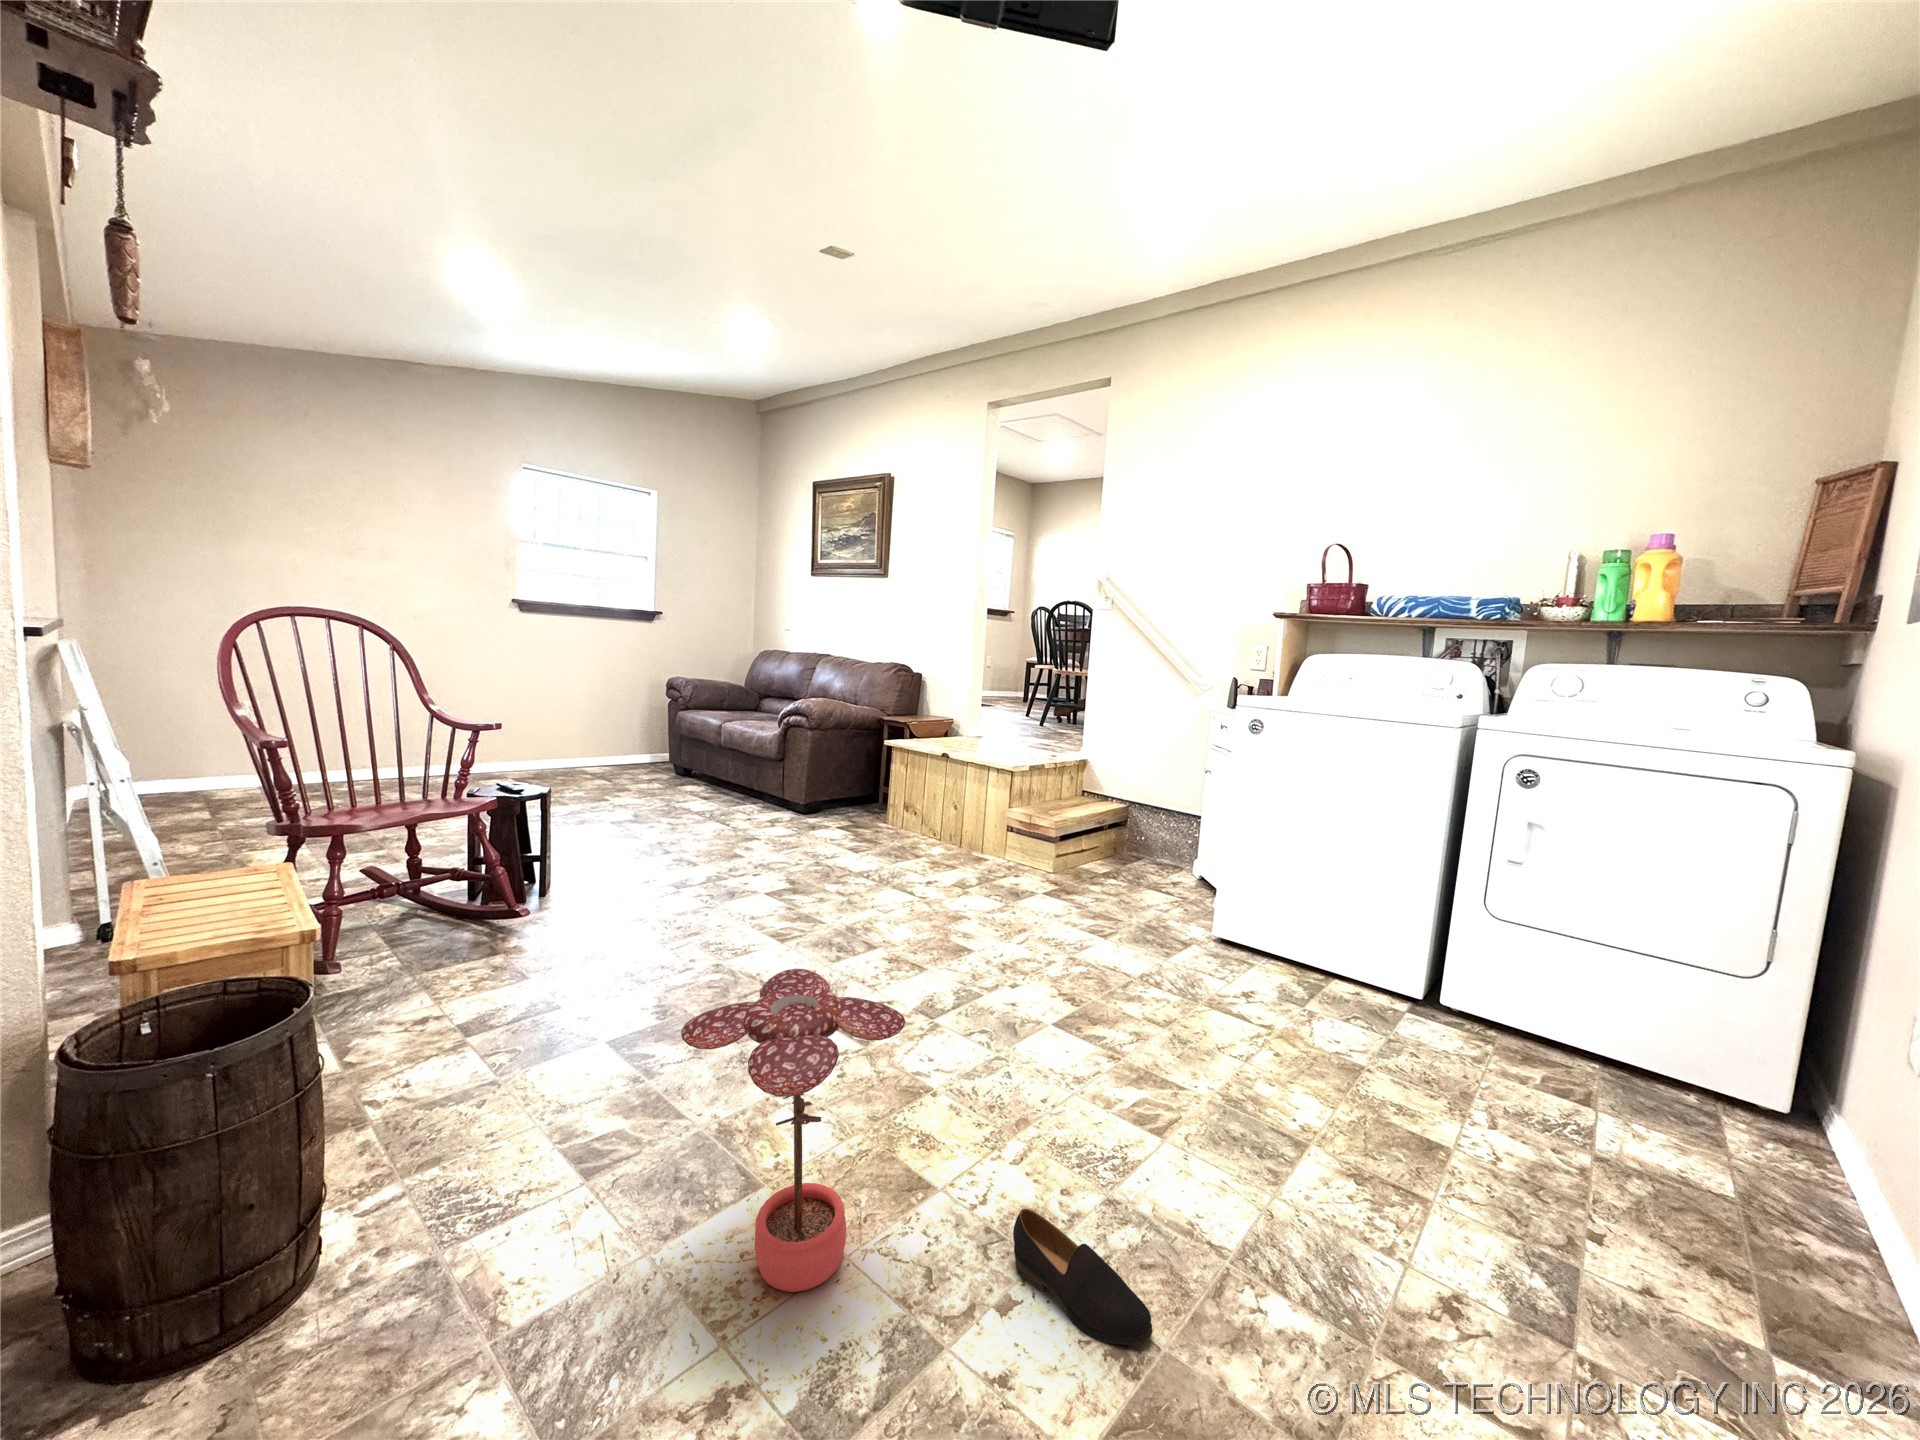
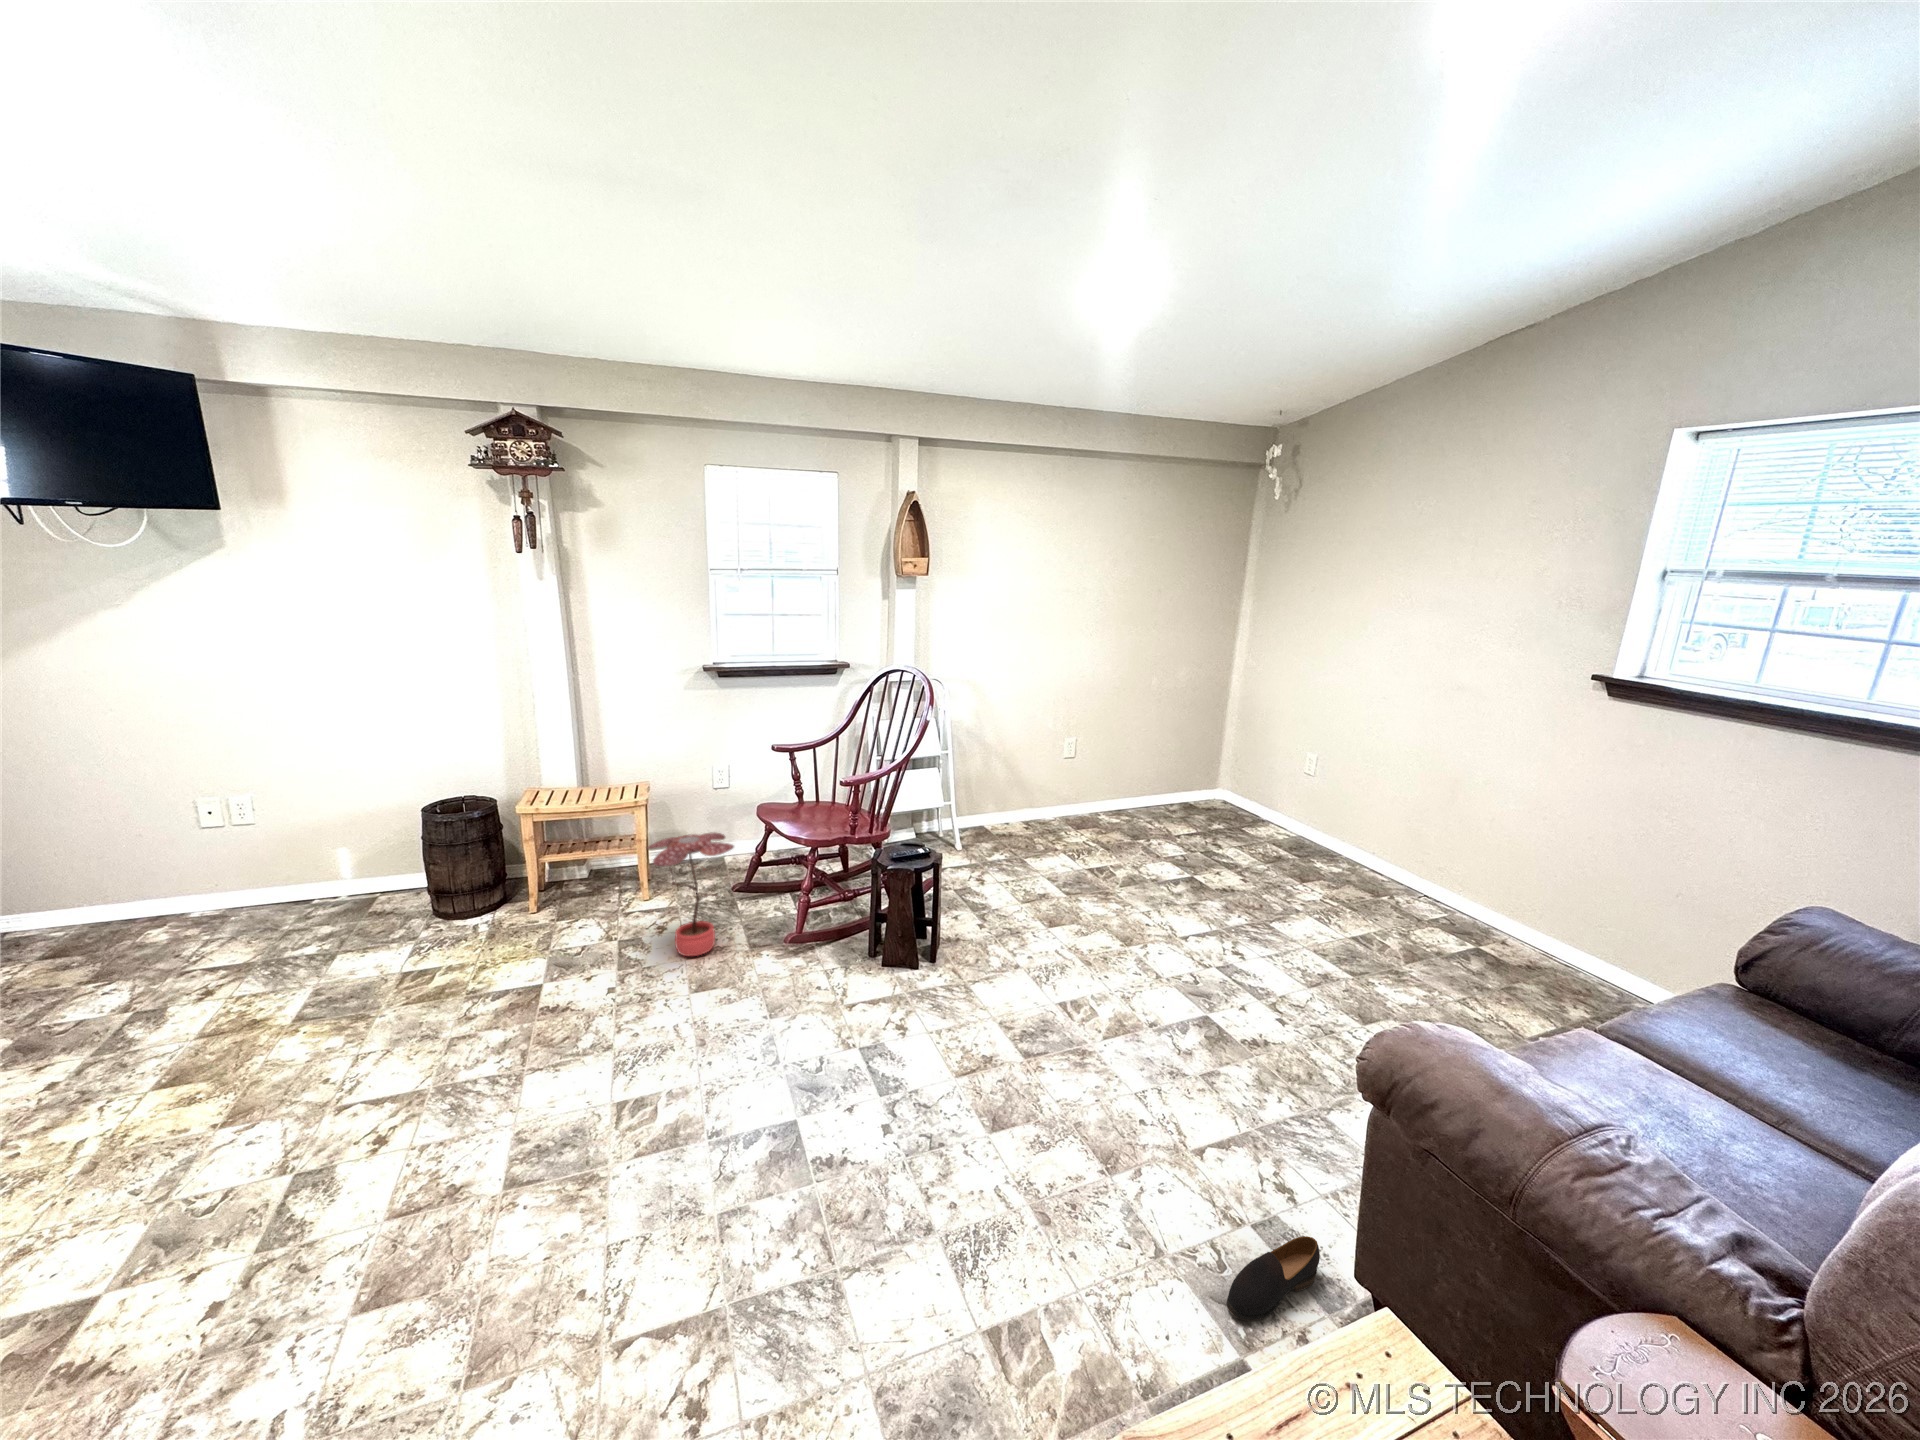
shoe: present [1013,1209,1152,1345] -> present [1227,1236,1320,1321]

